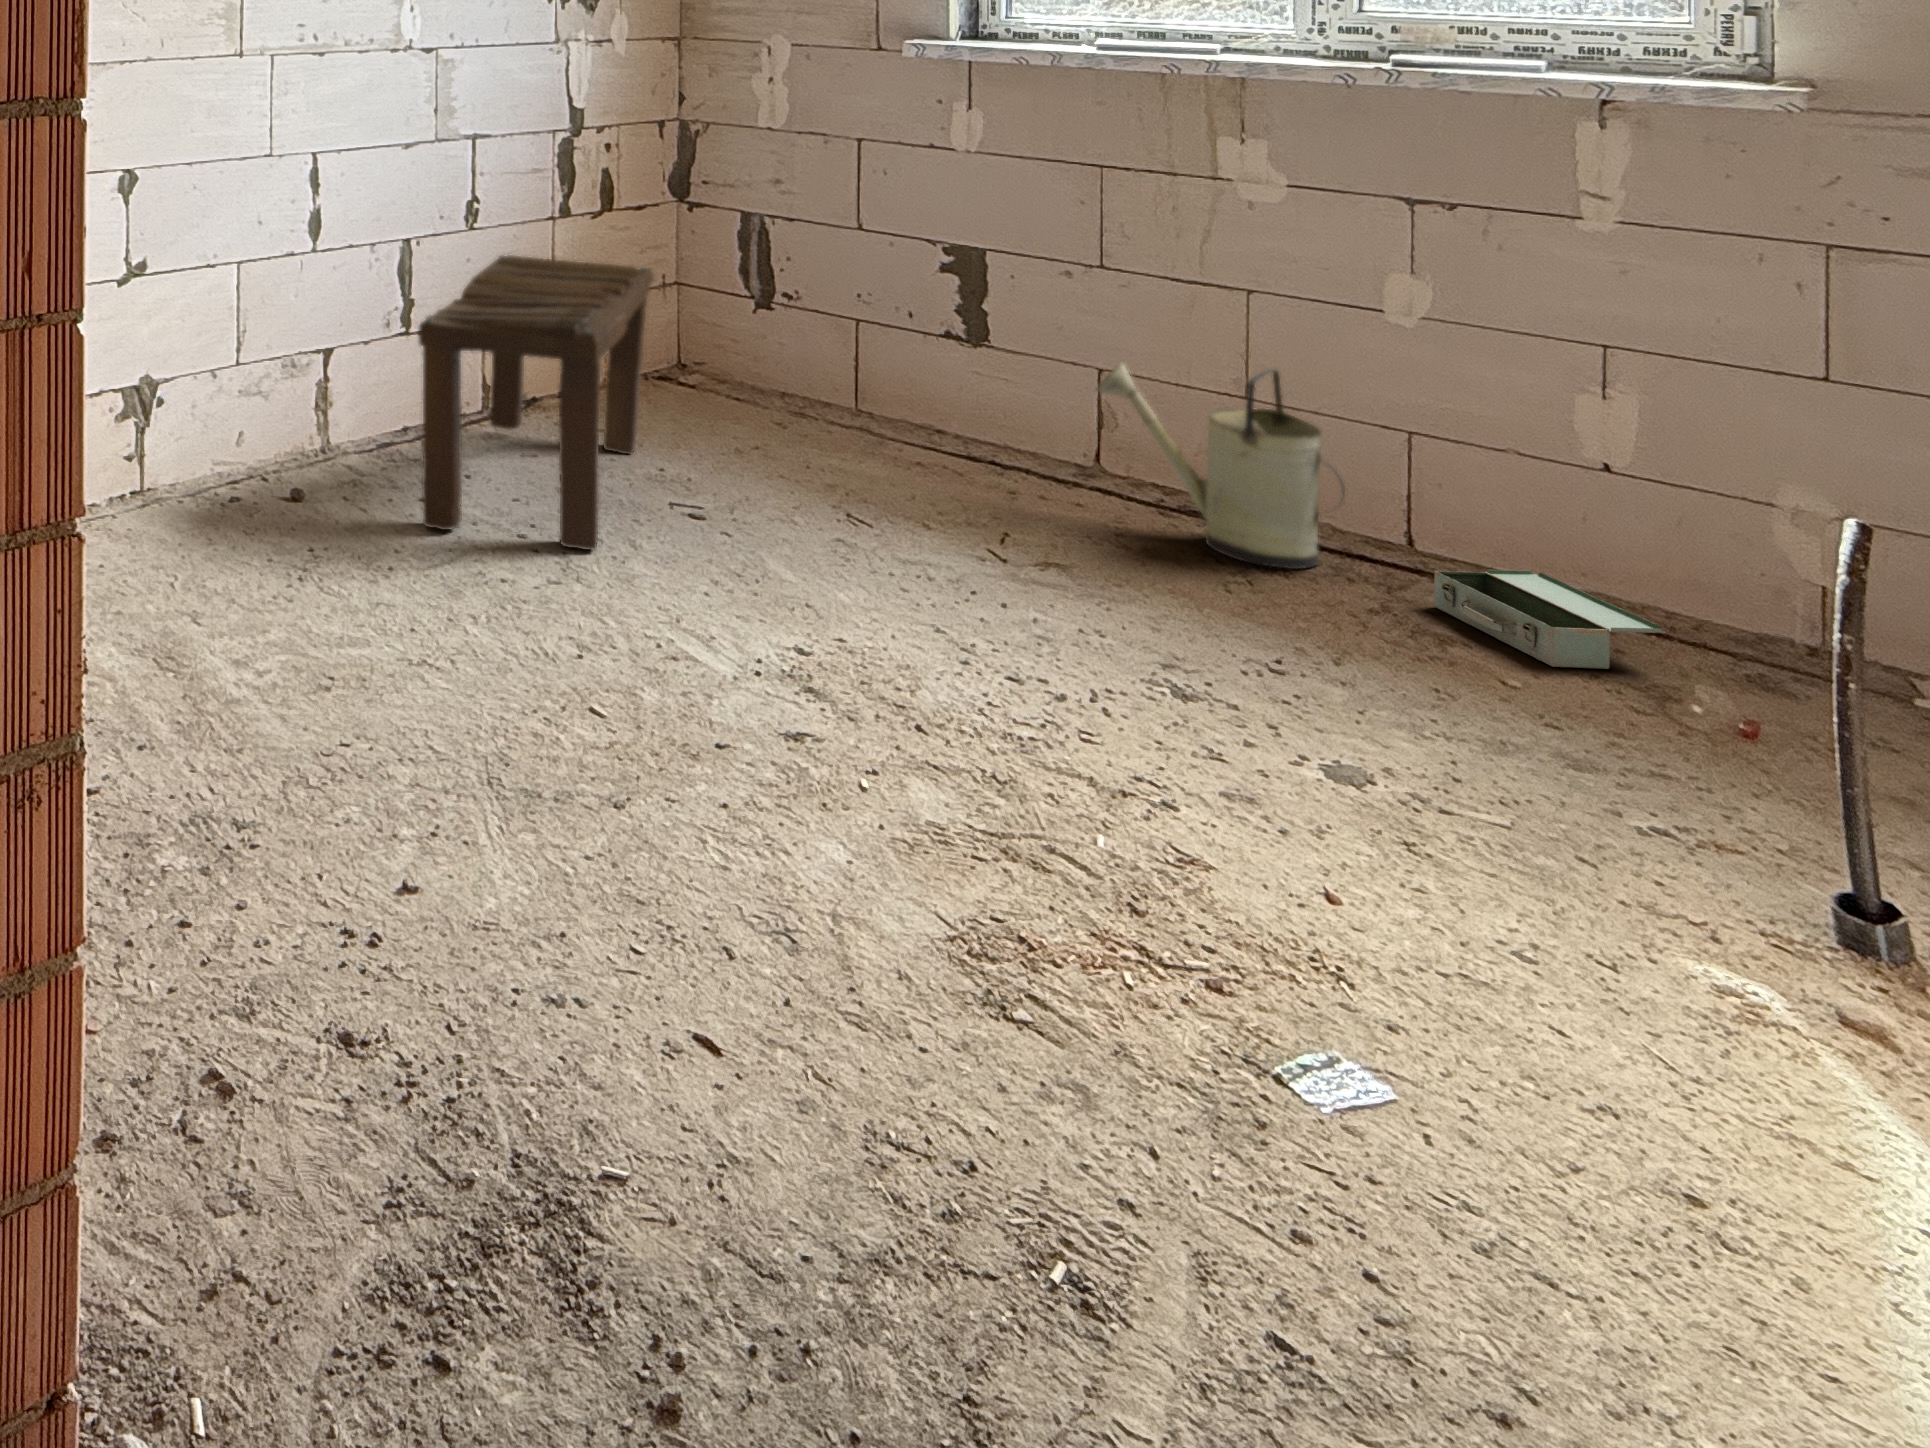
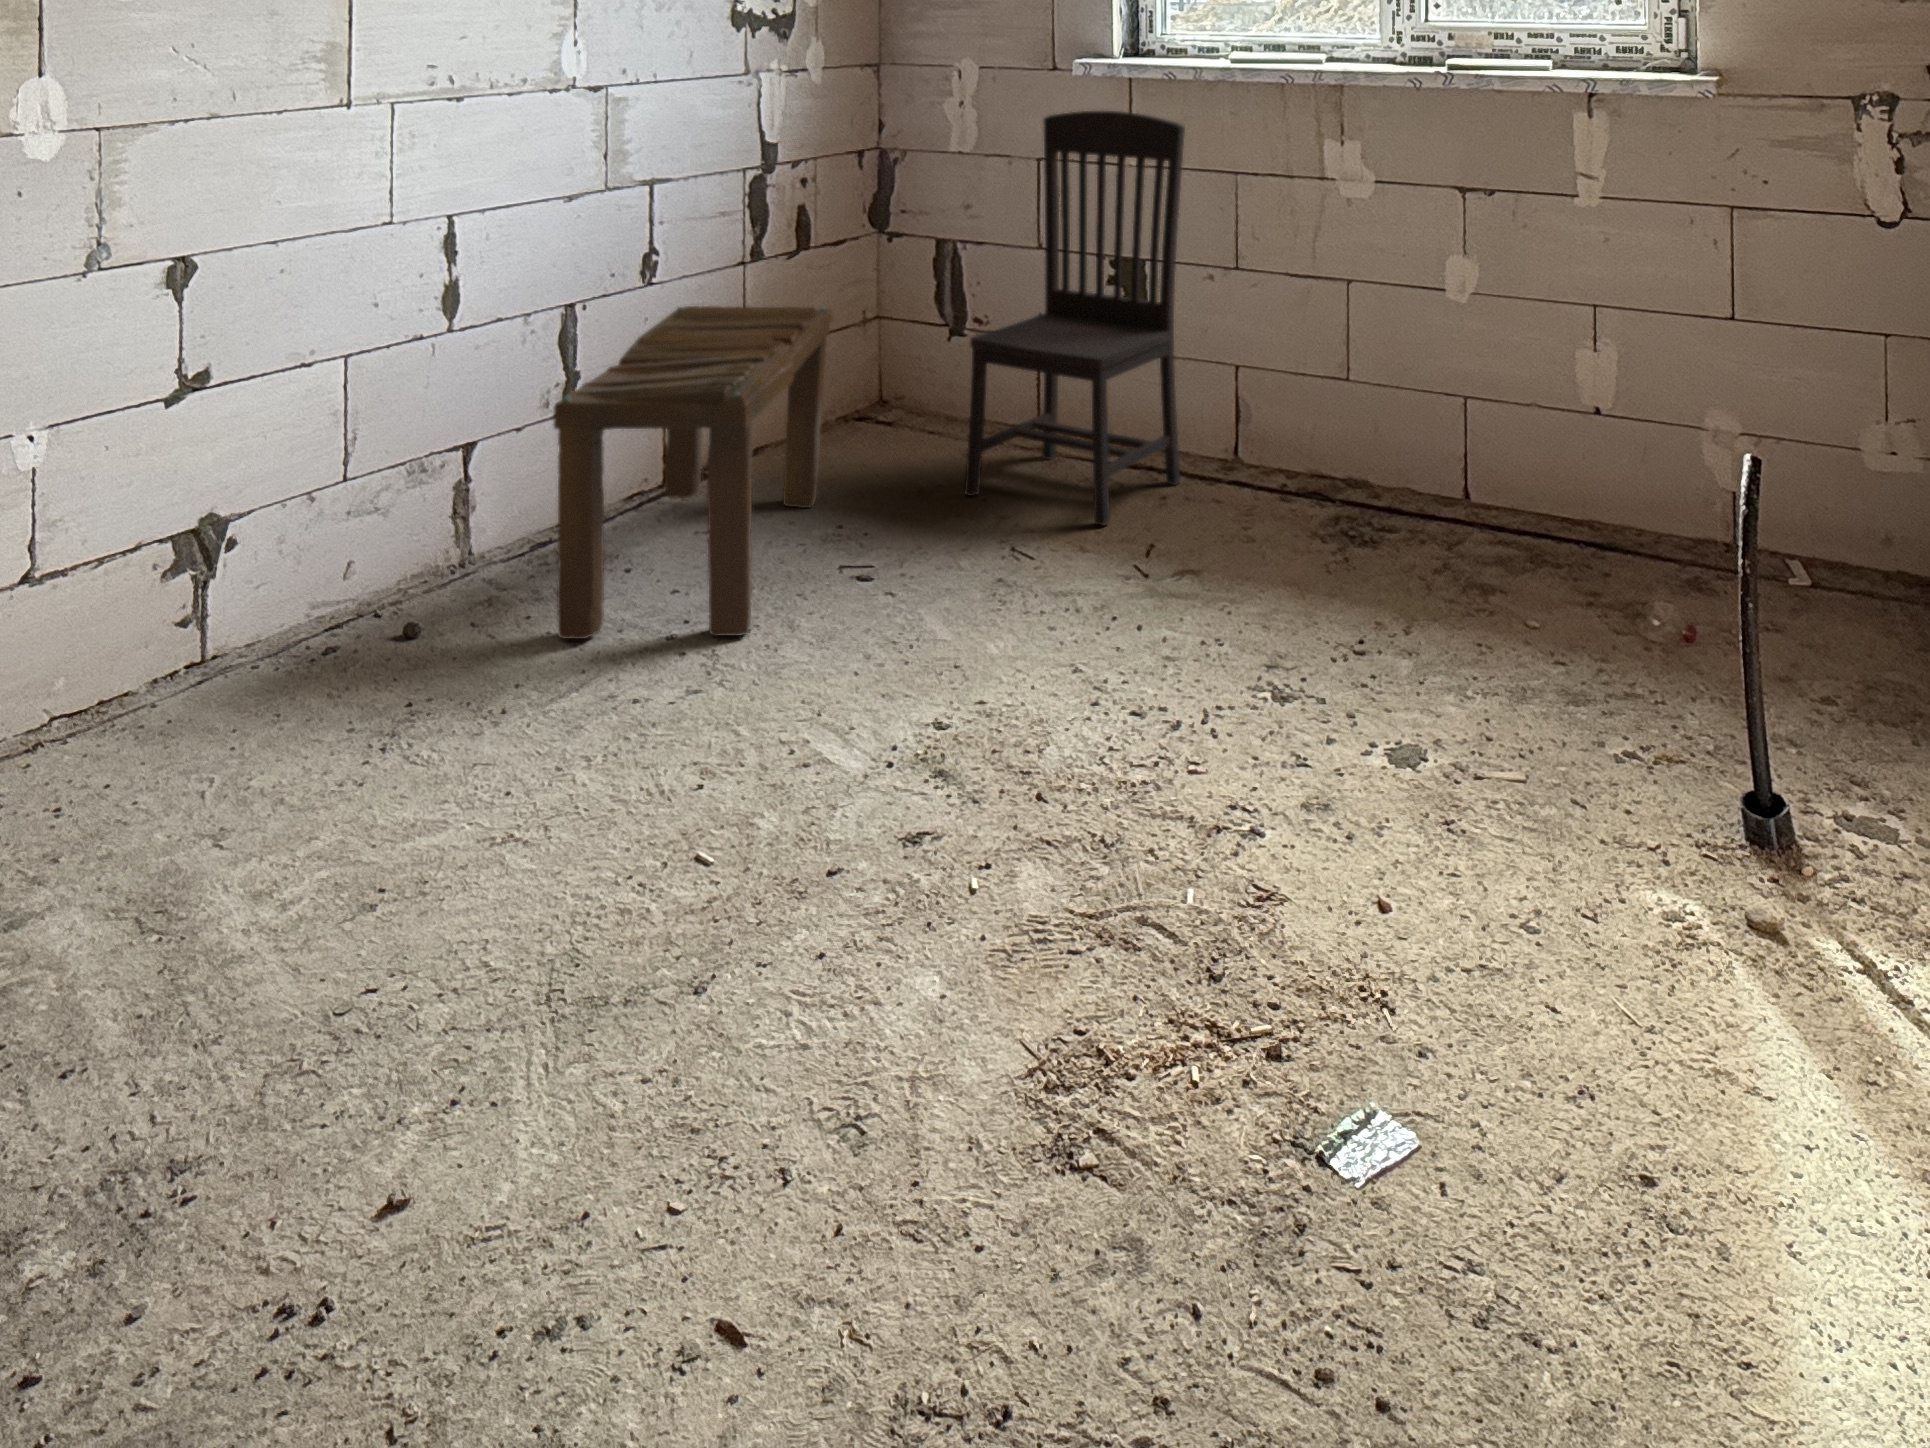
chair: none [789,94,1044,512] -> present [965,110,1185,525]
watering can: present [1096,363,1344,569] -> none [1225,352,1416,538]
toolbox: present [1434,570,1665,669] -> none [1480,511,1636,601]

